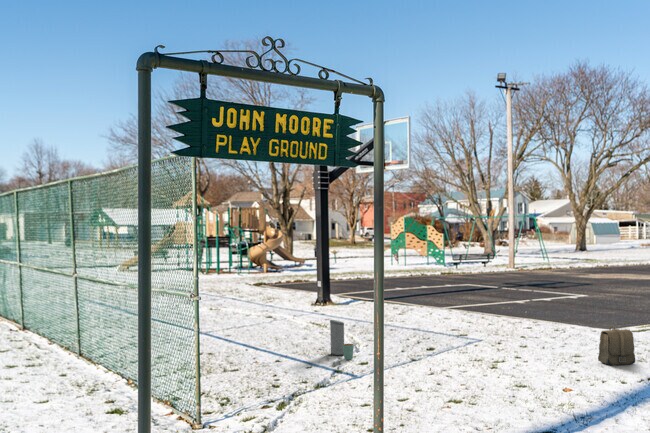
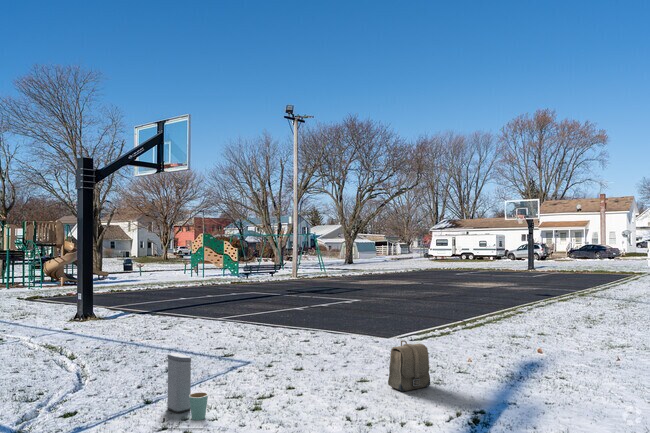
trash can: present [330,320,354,360] -> present [167,353,208,420]

